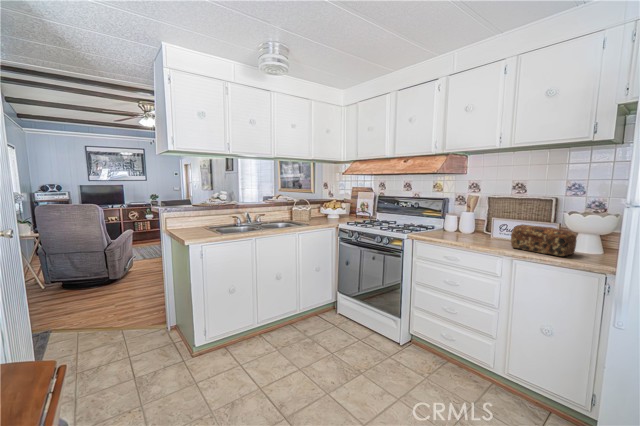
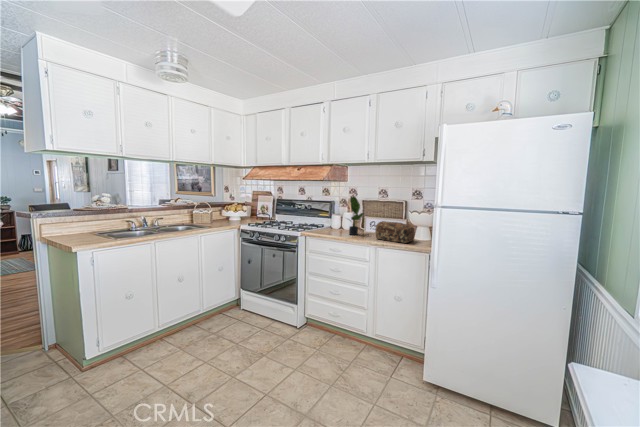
potted plant: none [464,191,496,241] -> present [349,196,363,235]

